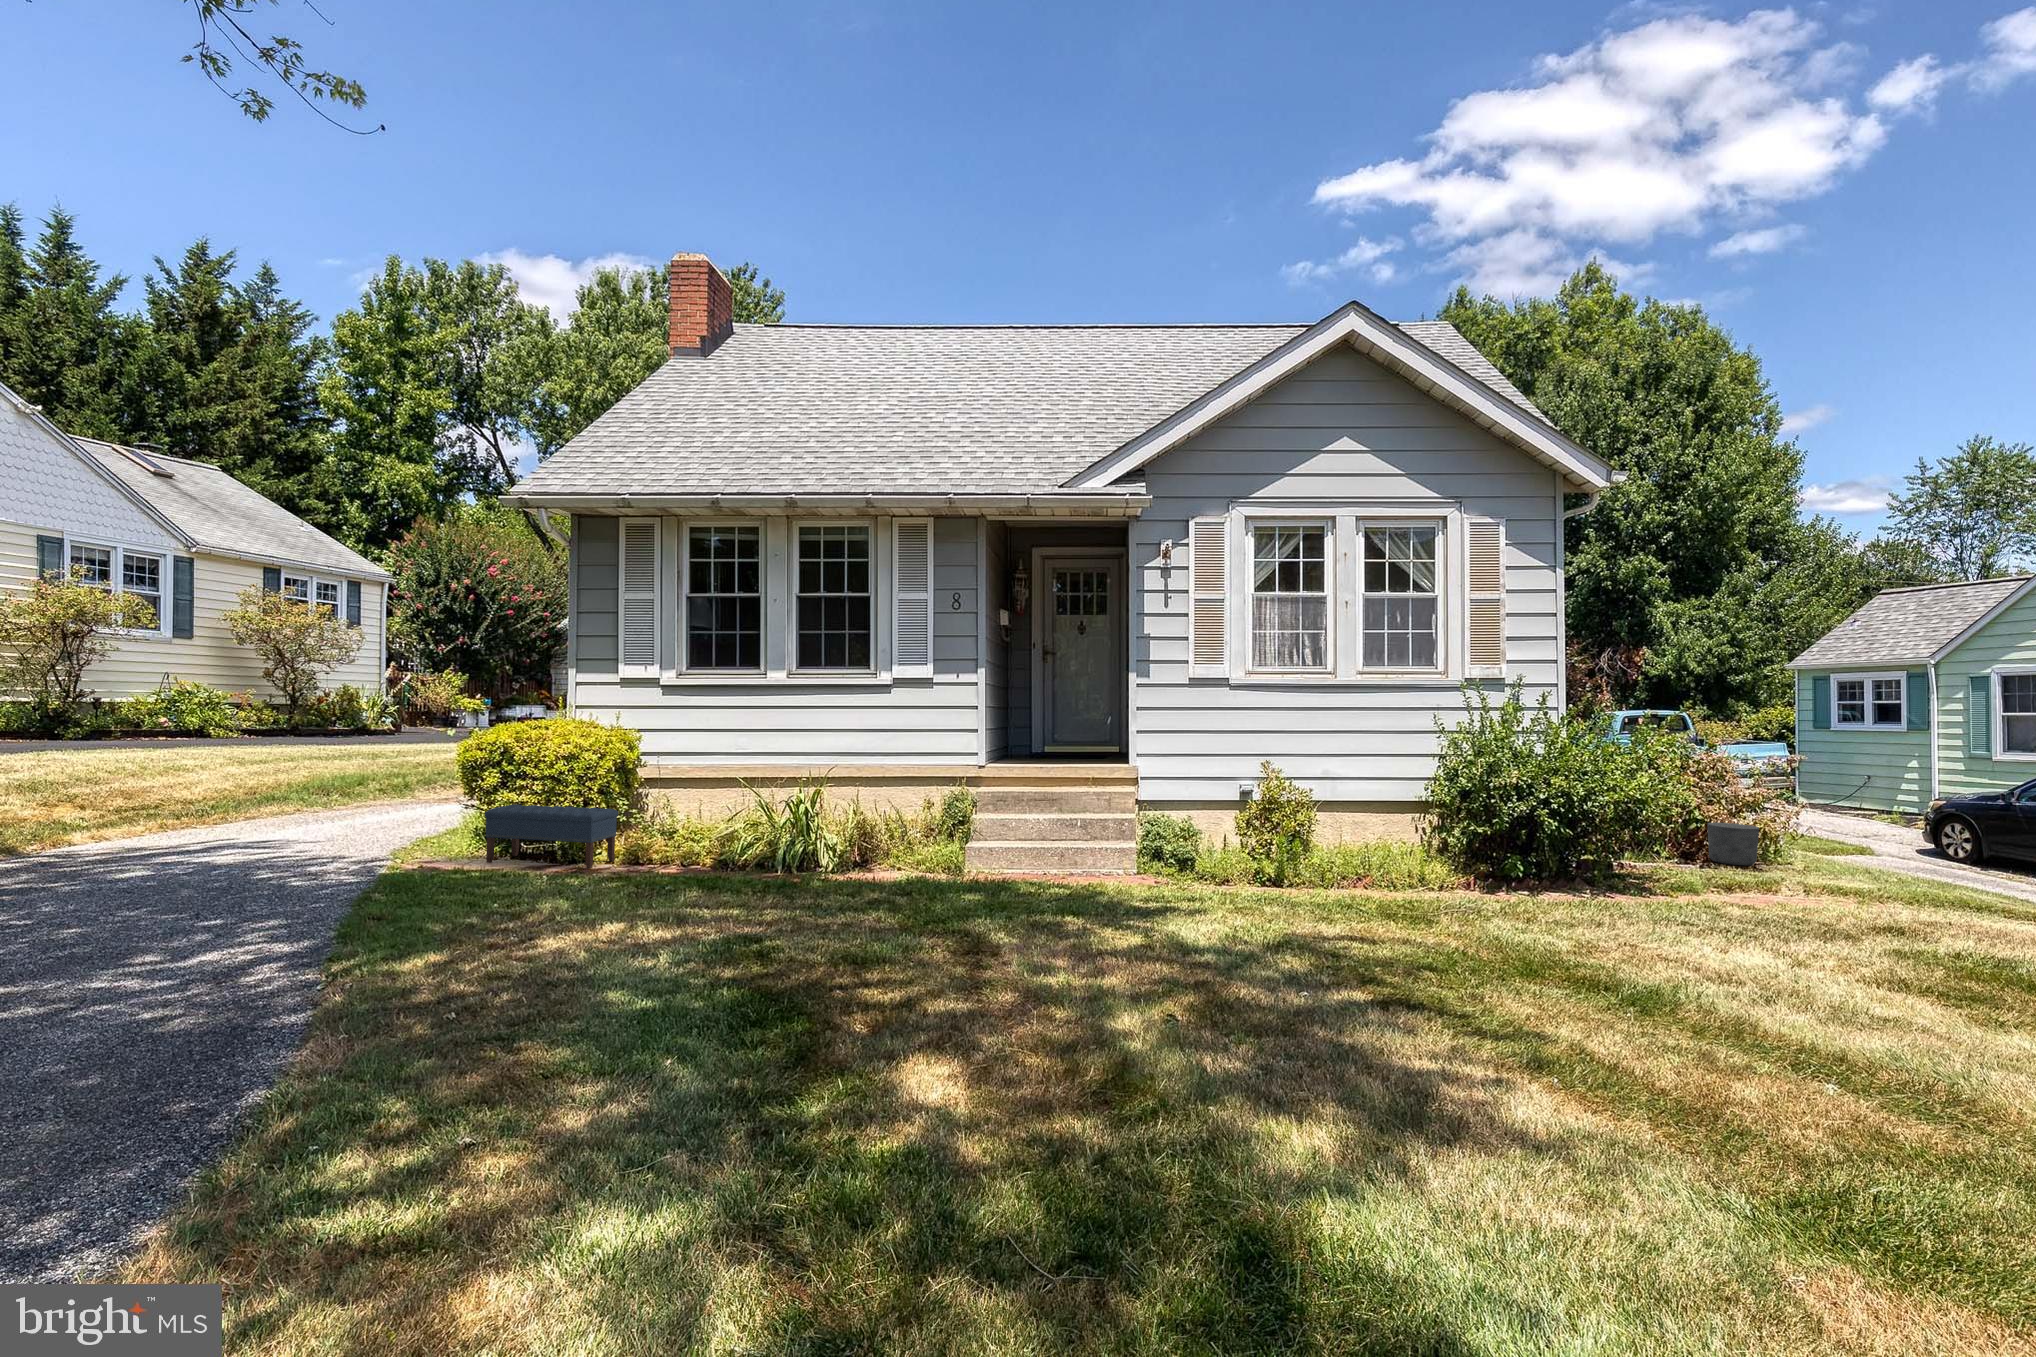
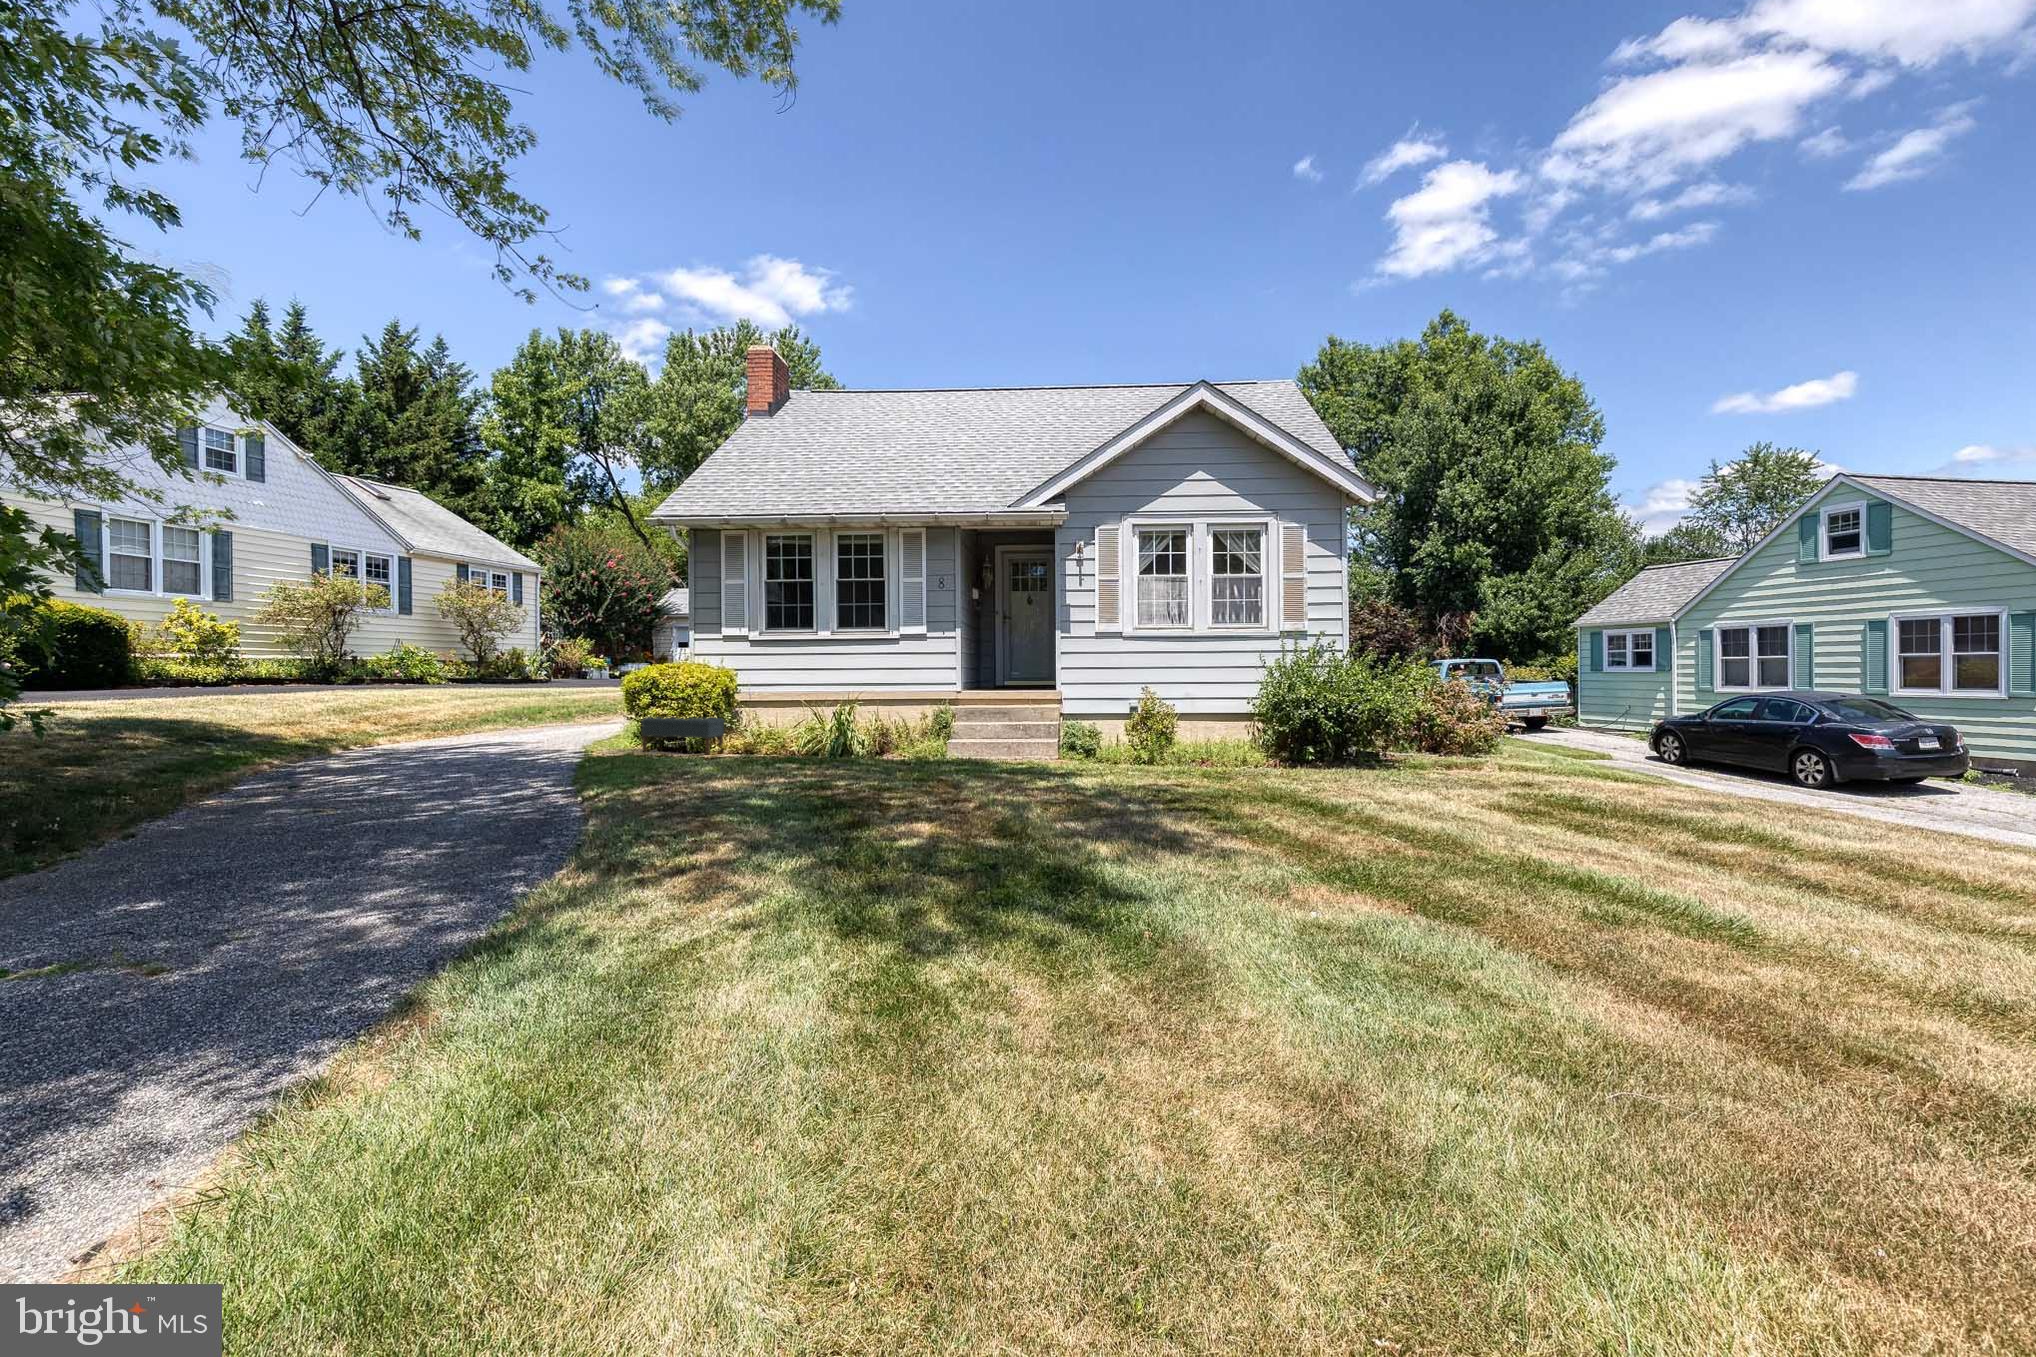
planter: present [1707,823,1759,866] -> none [1449,727,1481,754]

